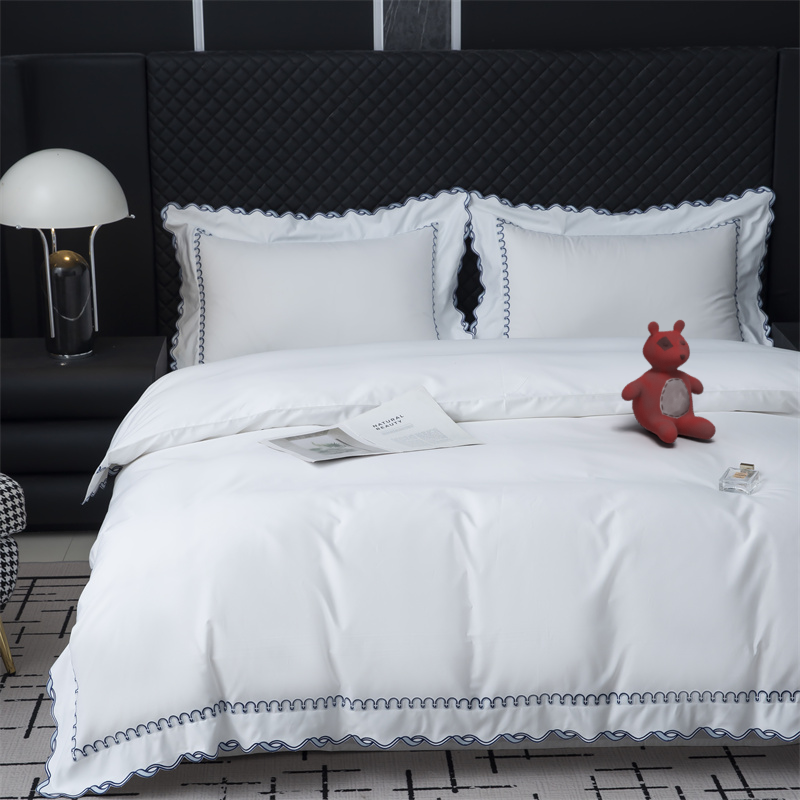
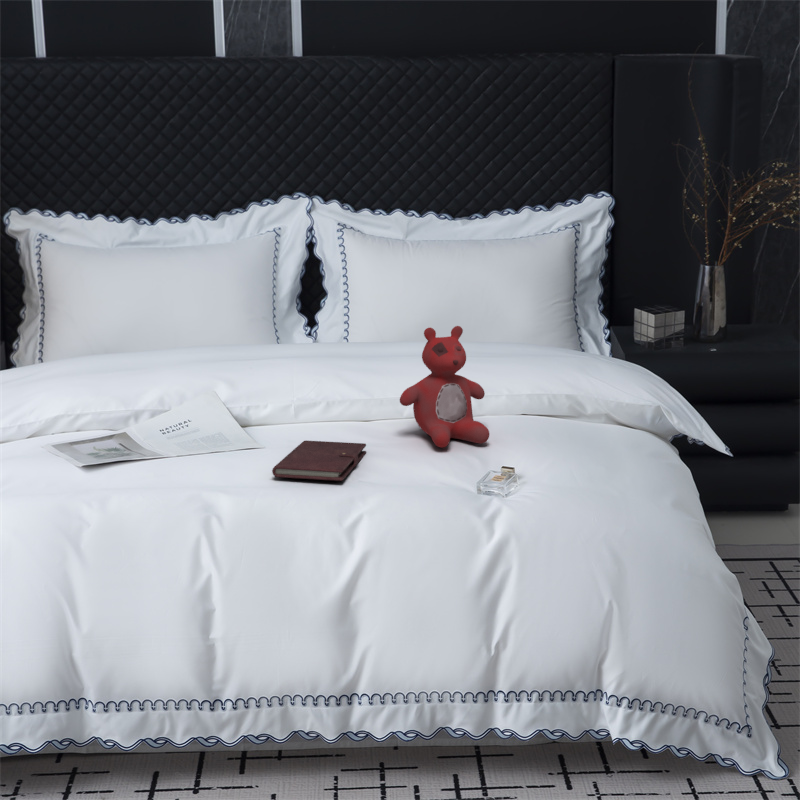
notebook: none [512,436,593,477] -> present [272,441,366,481]

